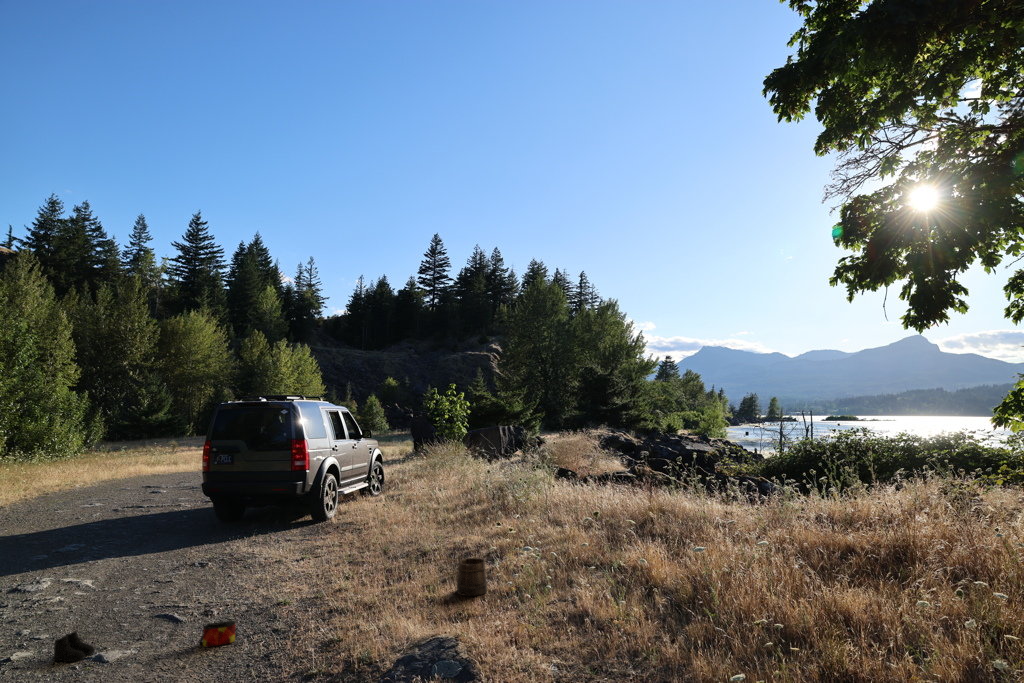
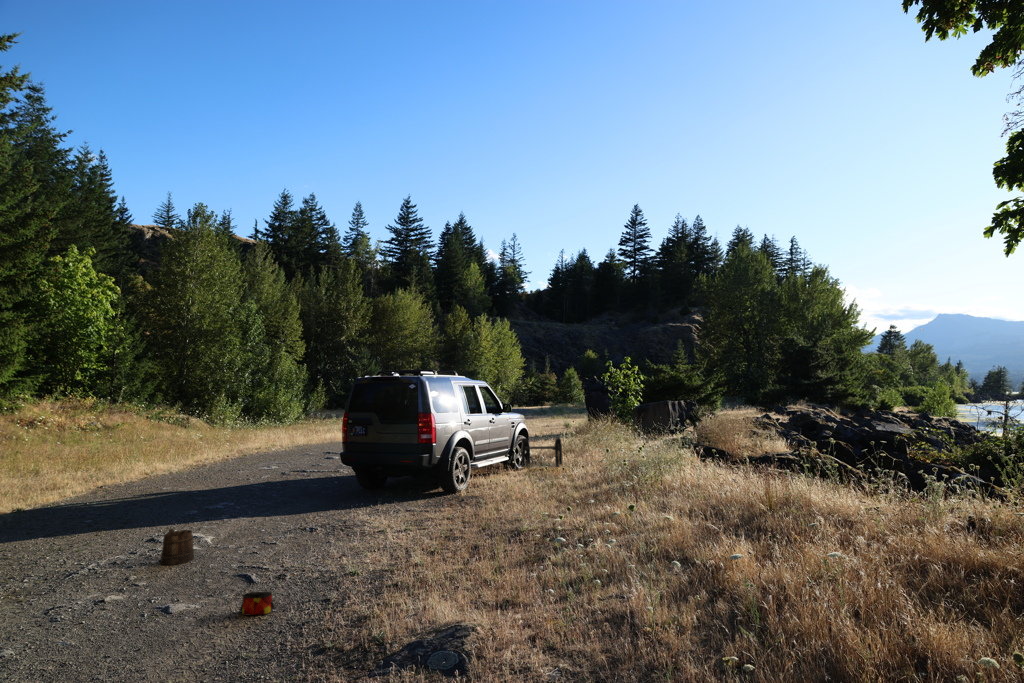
bench: none [378,462,418,493] -> present [522,438,562,467]
bucket: present [457,558,487,596] -> present [161,529,194,565]
boots: present [53,631,95,662] -> none [131,583,165,613]

